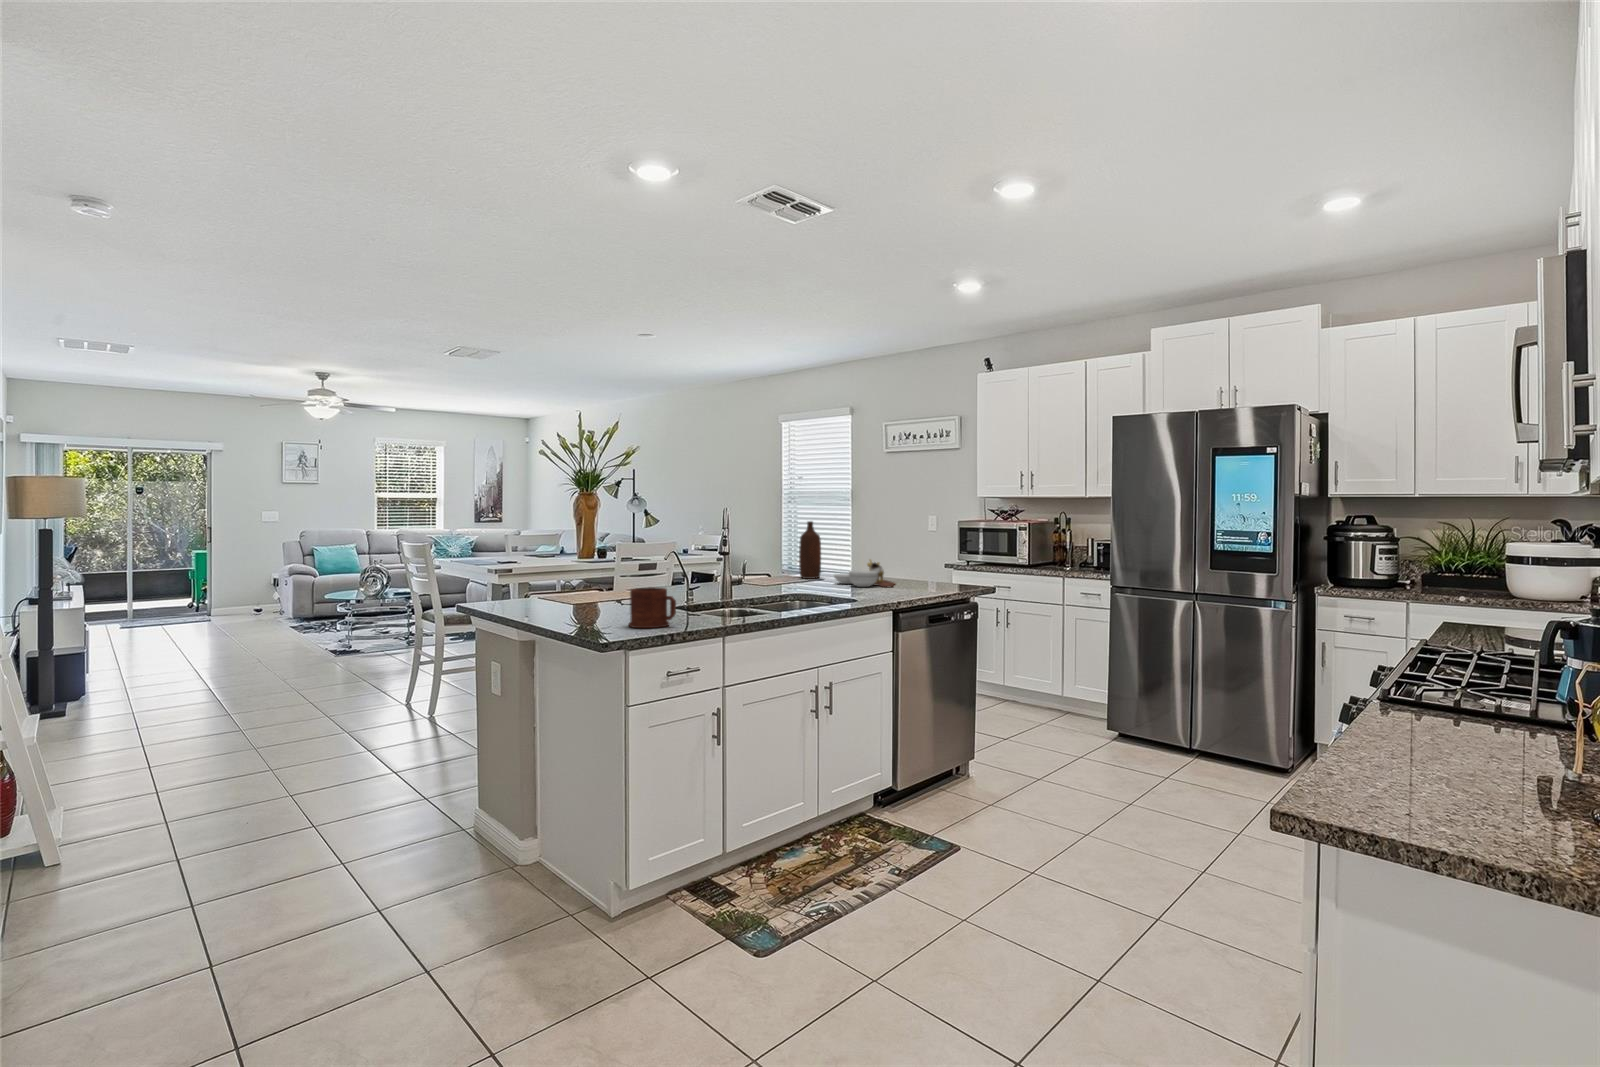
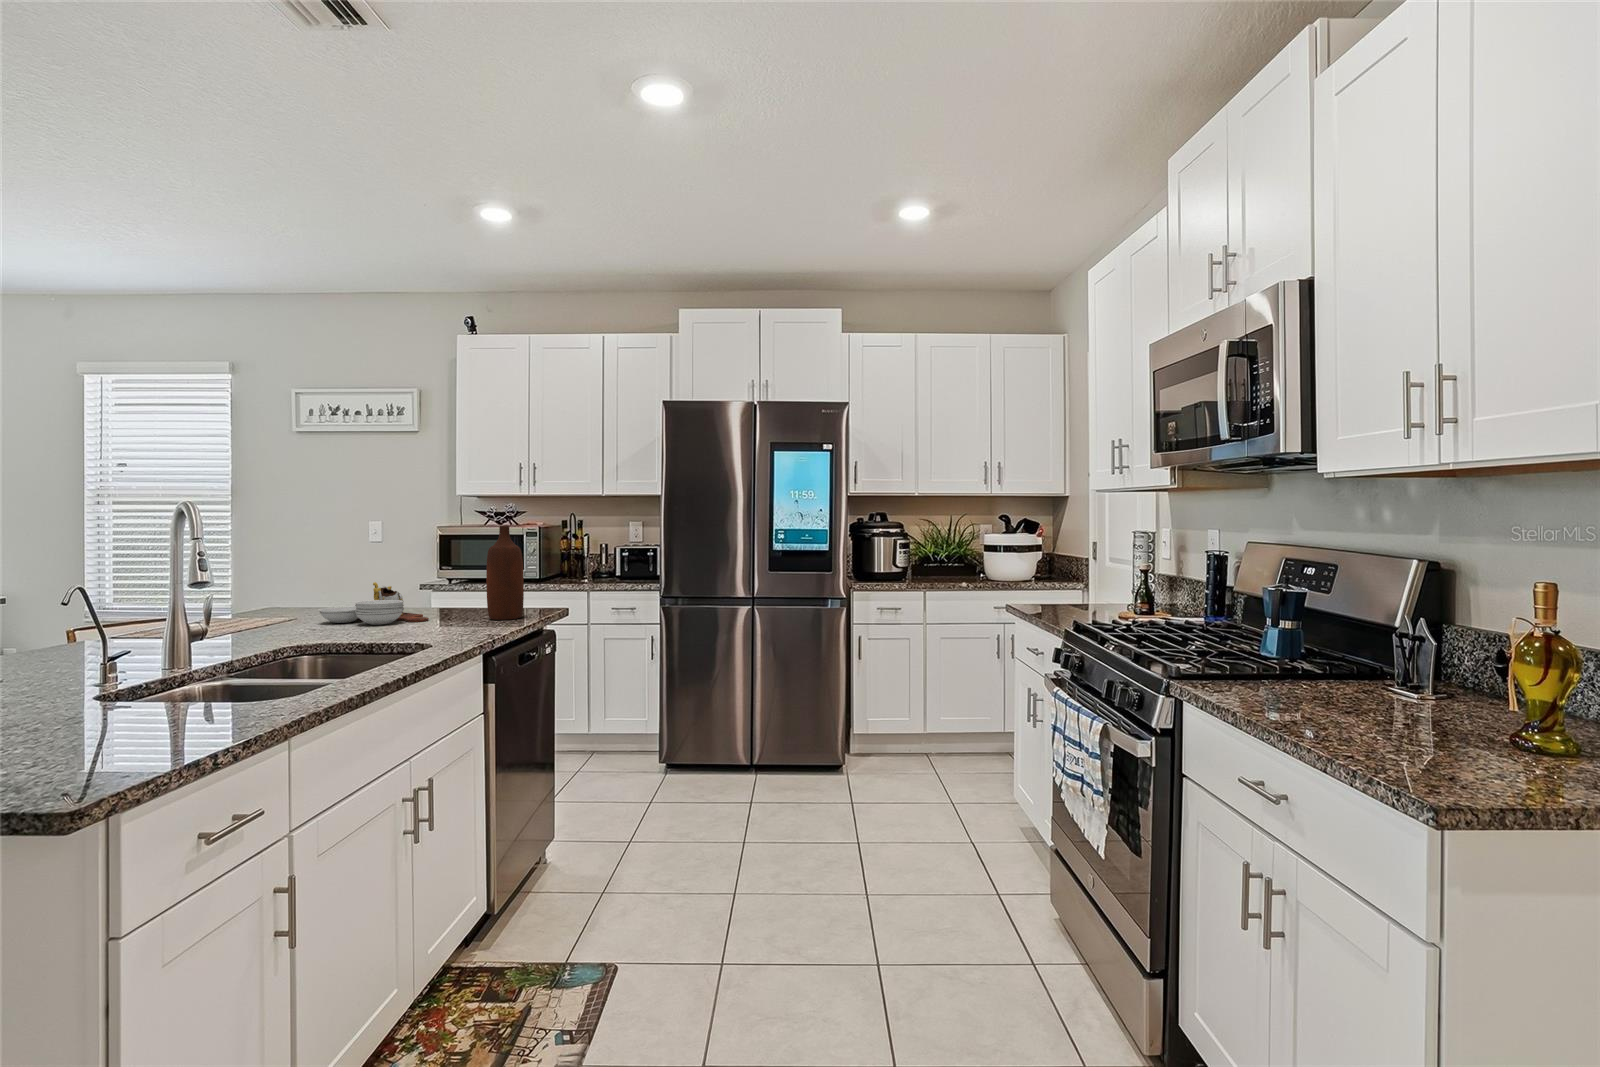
bottle: present [799,521,821,579] -> present [486,526,524,620]
mug: present [628,587,676,628] -> none [64,661,192,755]

